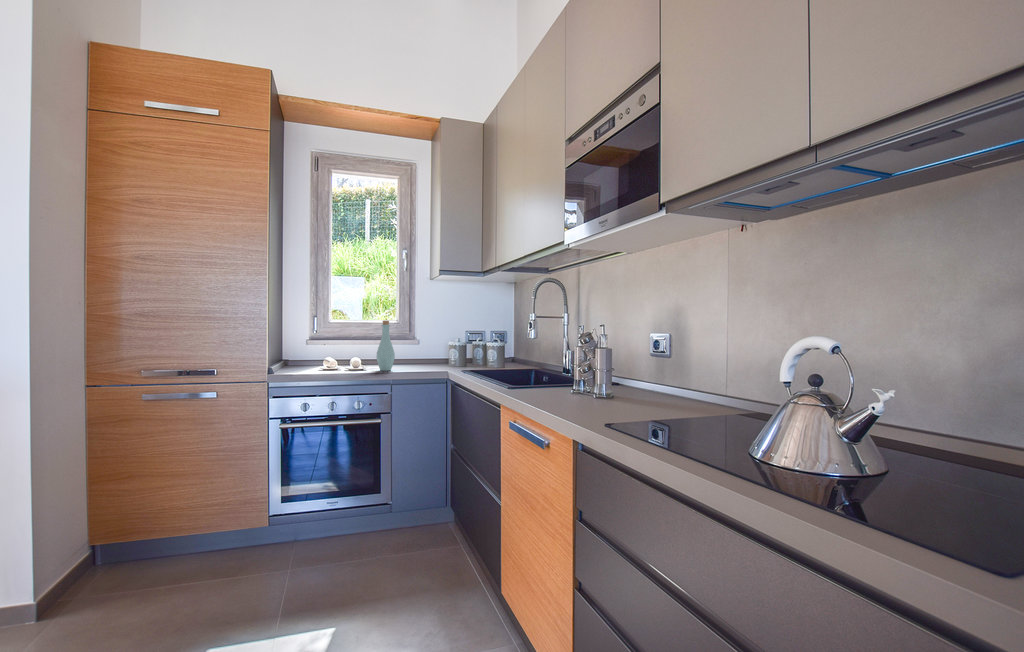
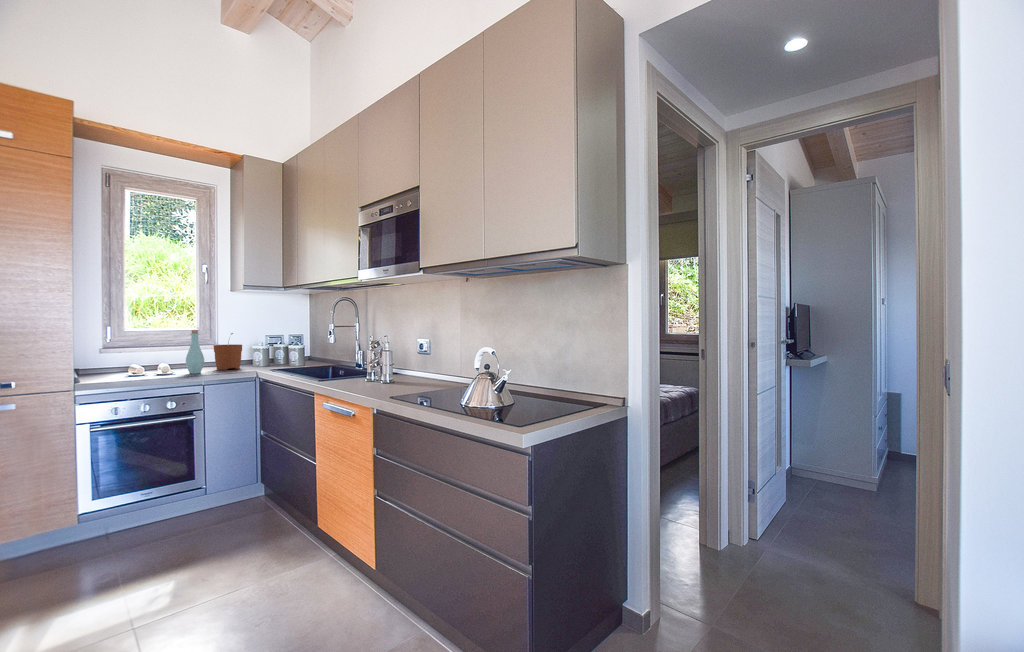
plant pot: none [407,326,436,368] -> present [214,333,242,370]

